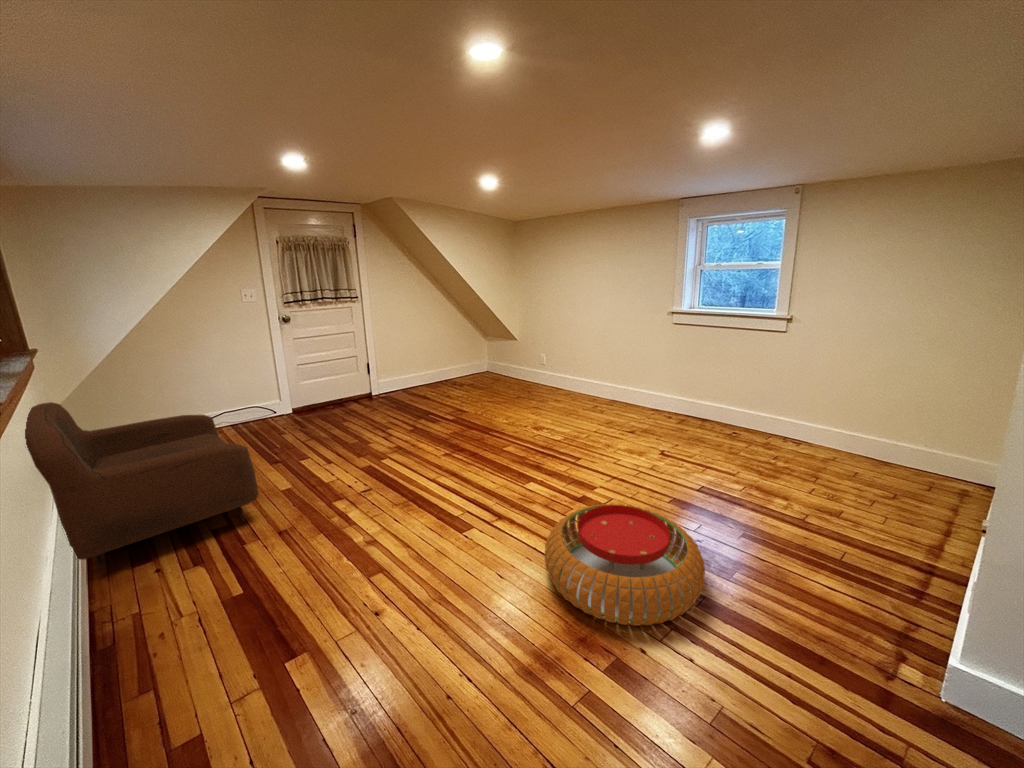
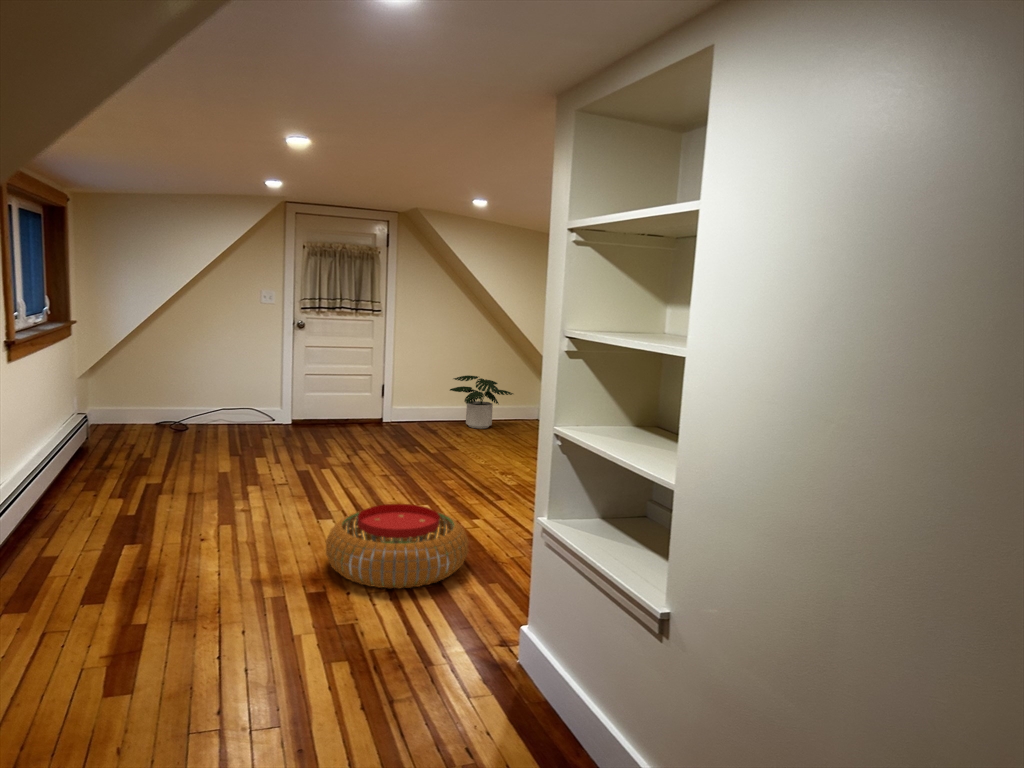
potted plant: none [427,346,480,389] -> present [450,375,513,429]
armchair: present [25,402,258,573] -> none [48,359,195,484]

